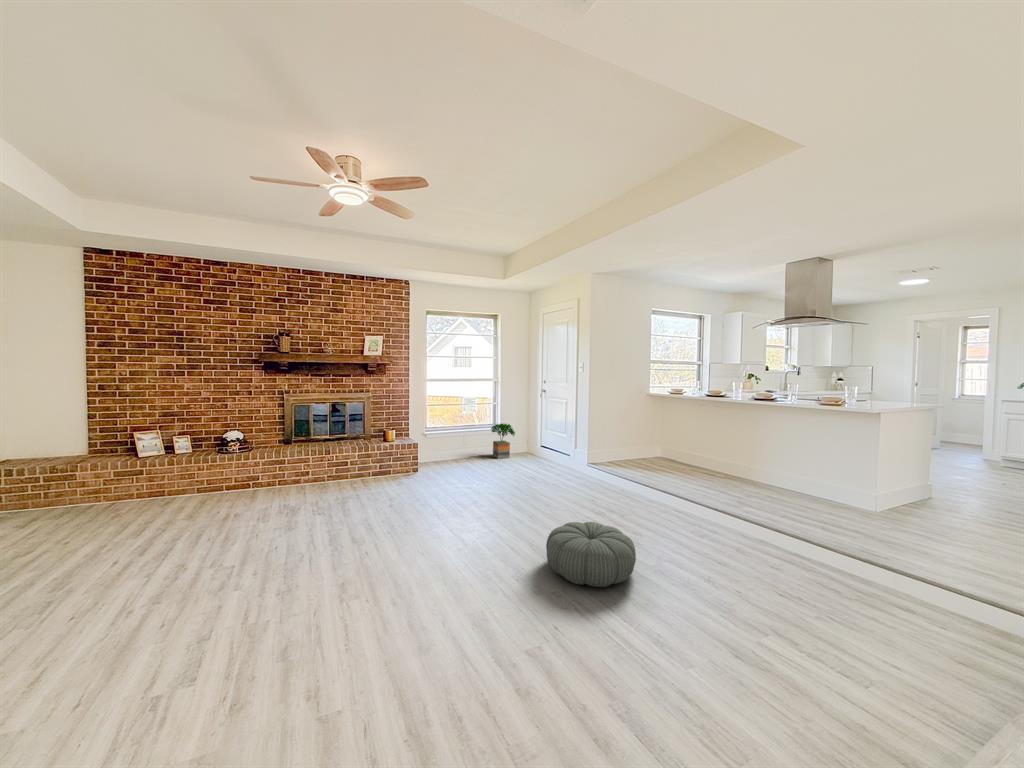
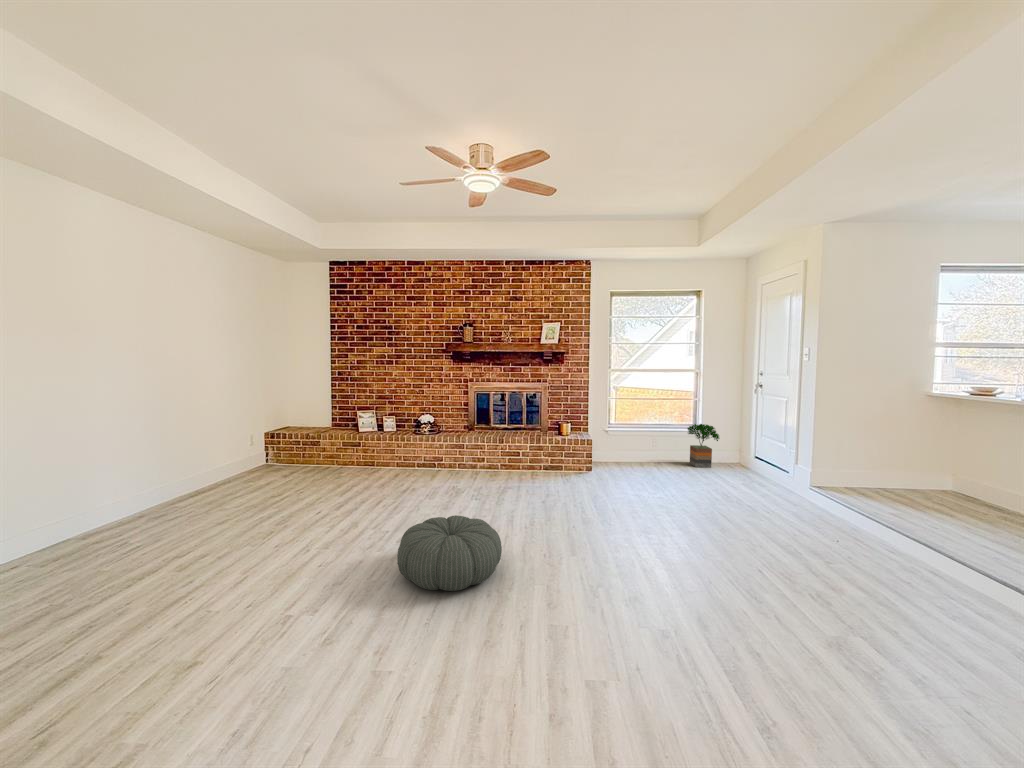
pouf: present [546,522,636,587] -> present [397,515,502,591]

